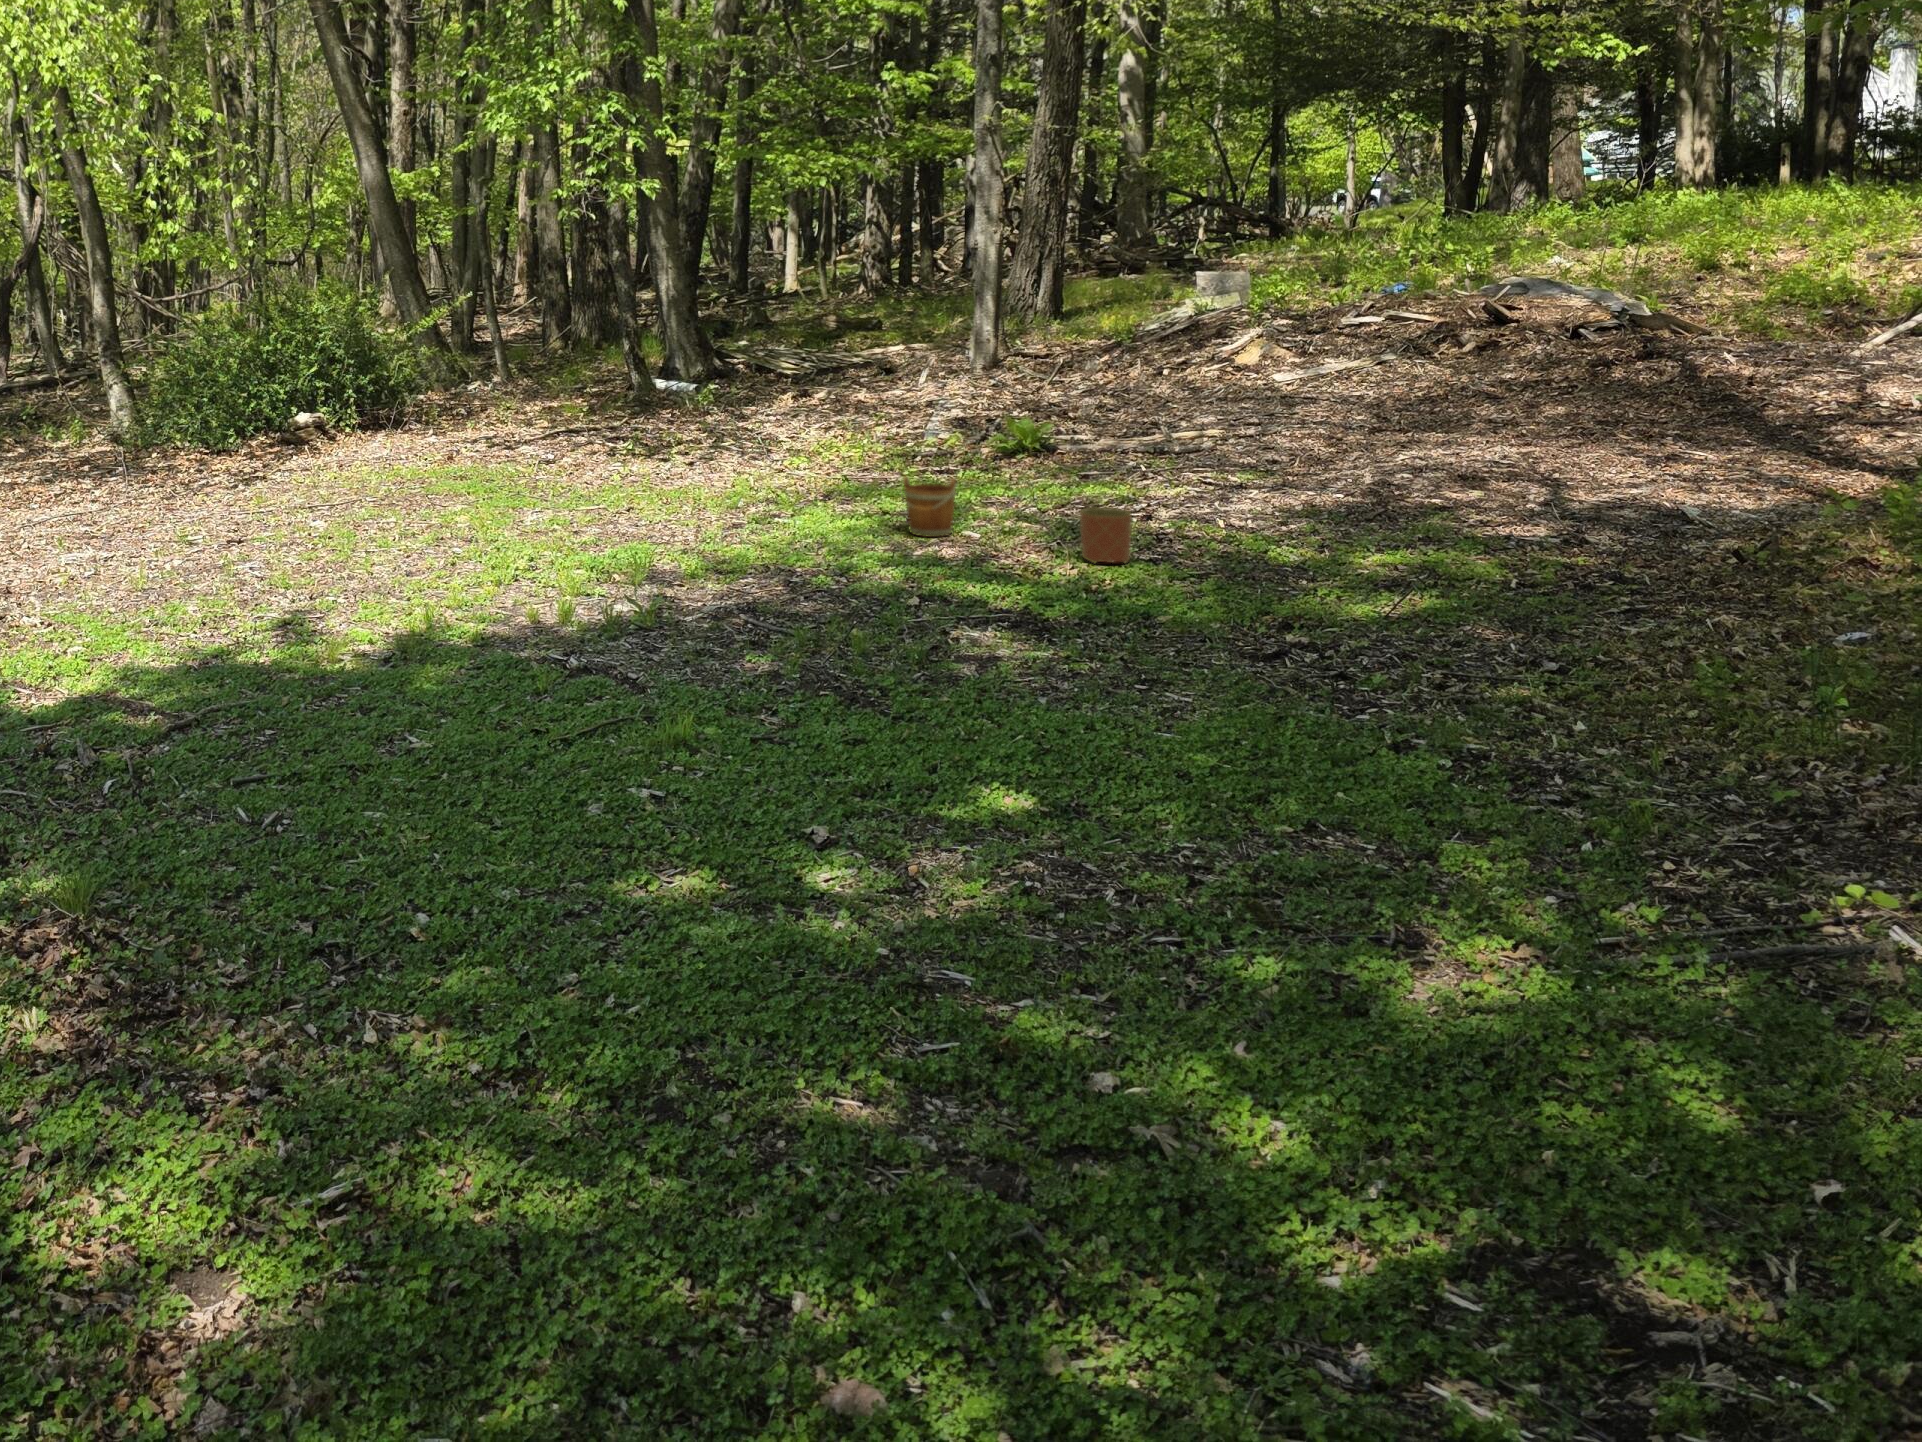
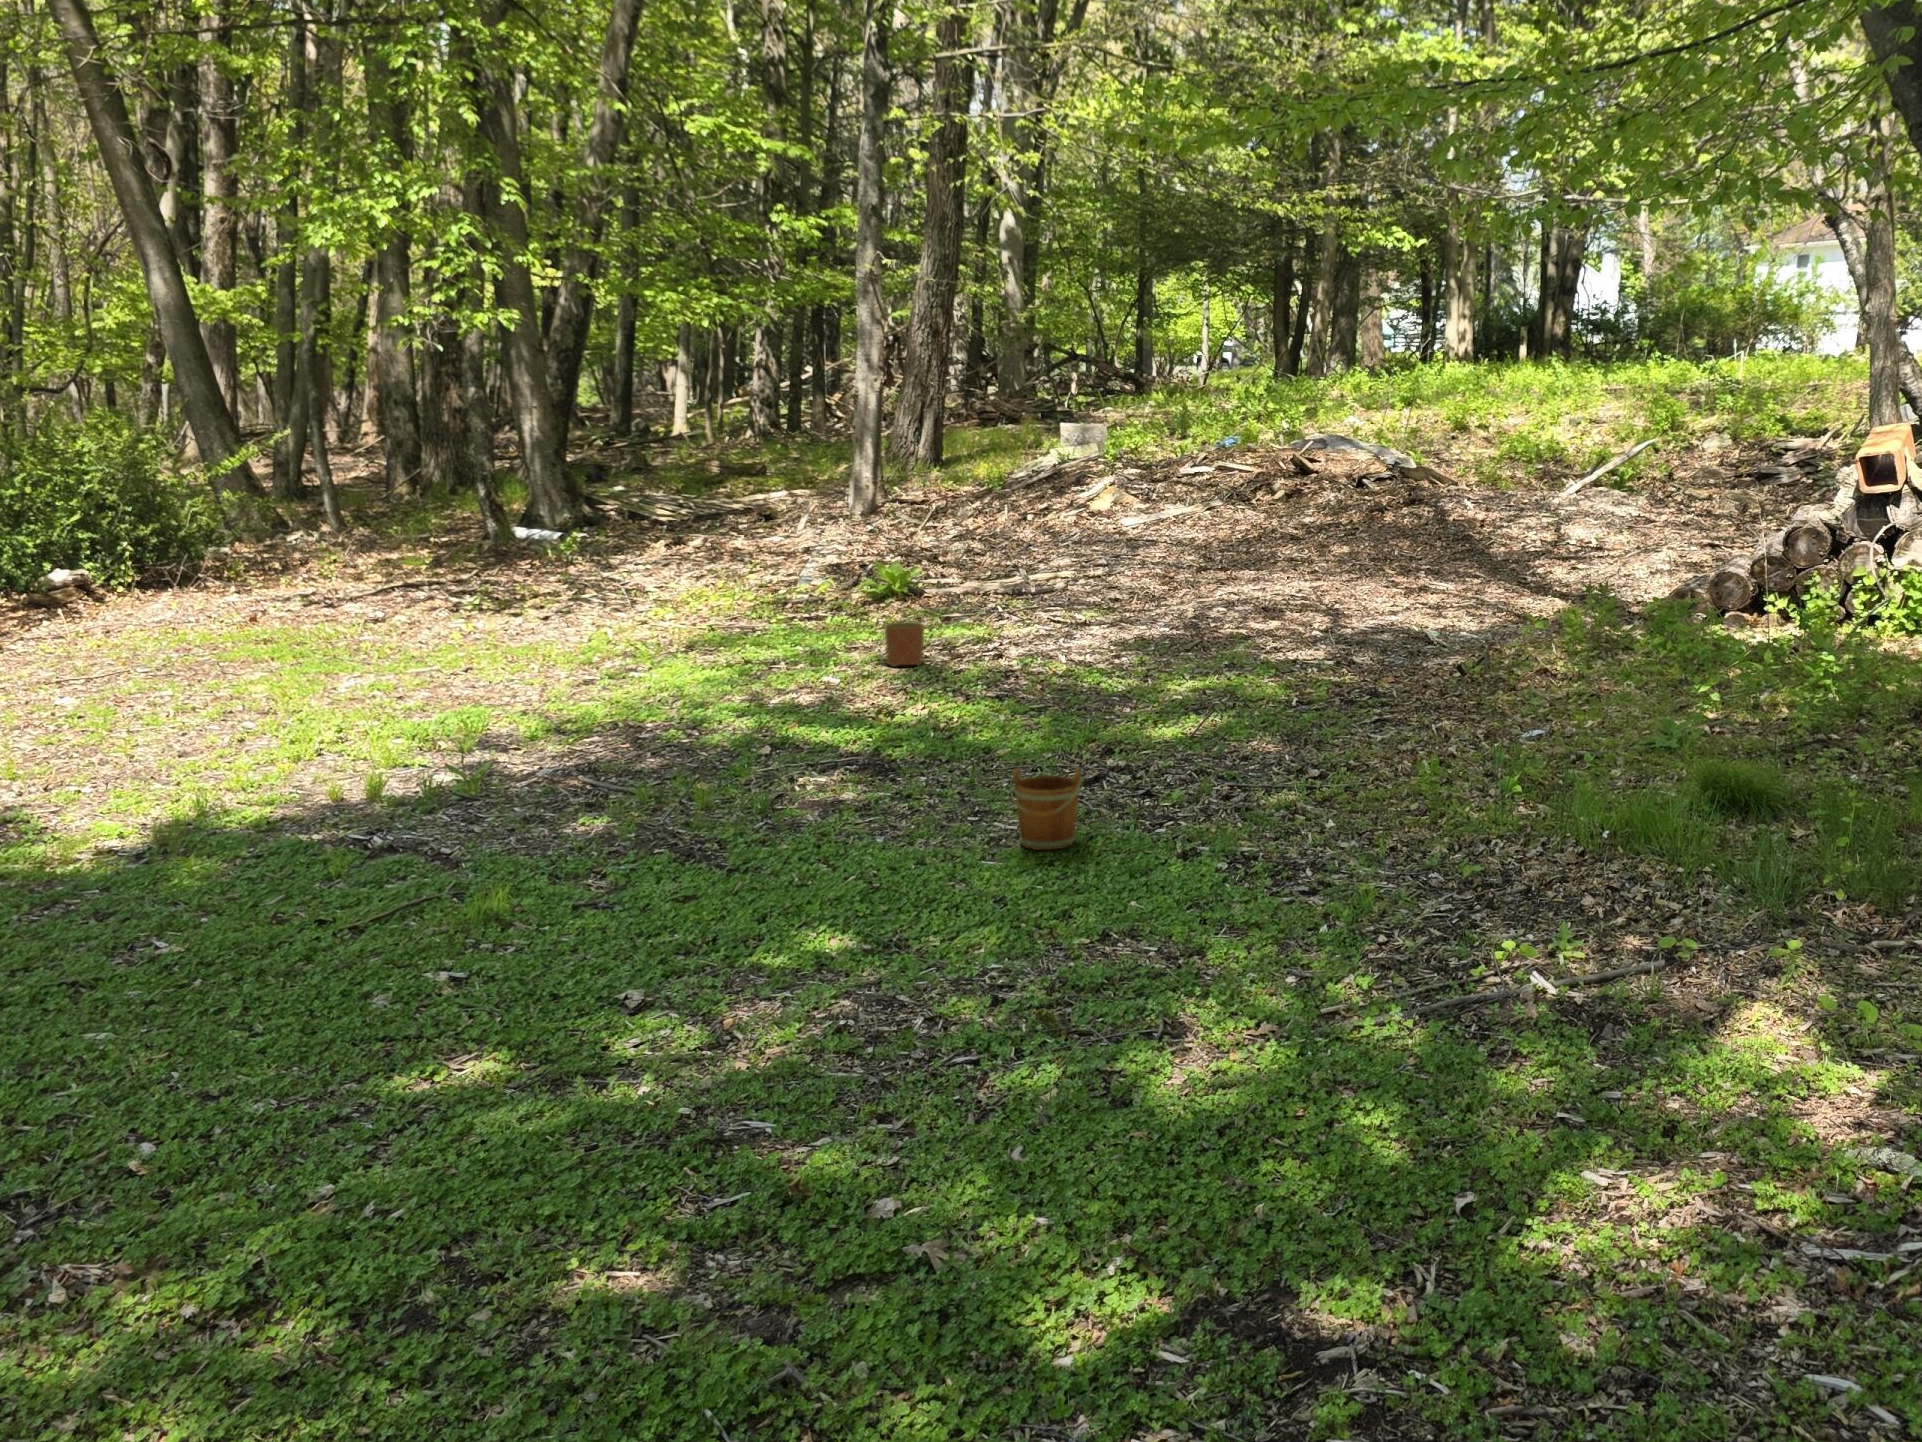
bucket: present [903,476,957,537] -> present [1011,768,1082,850]

